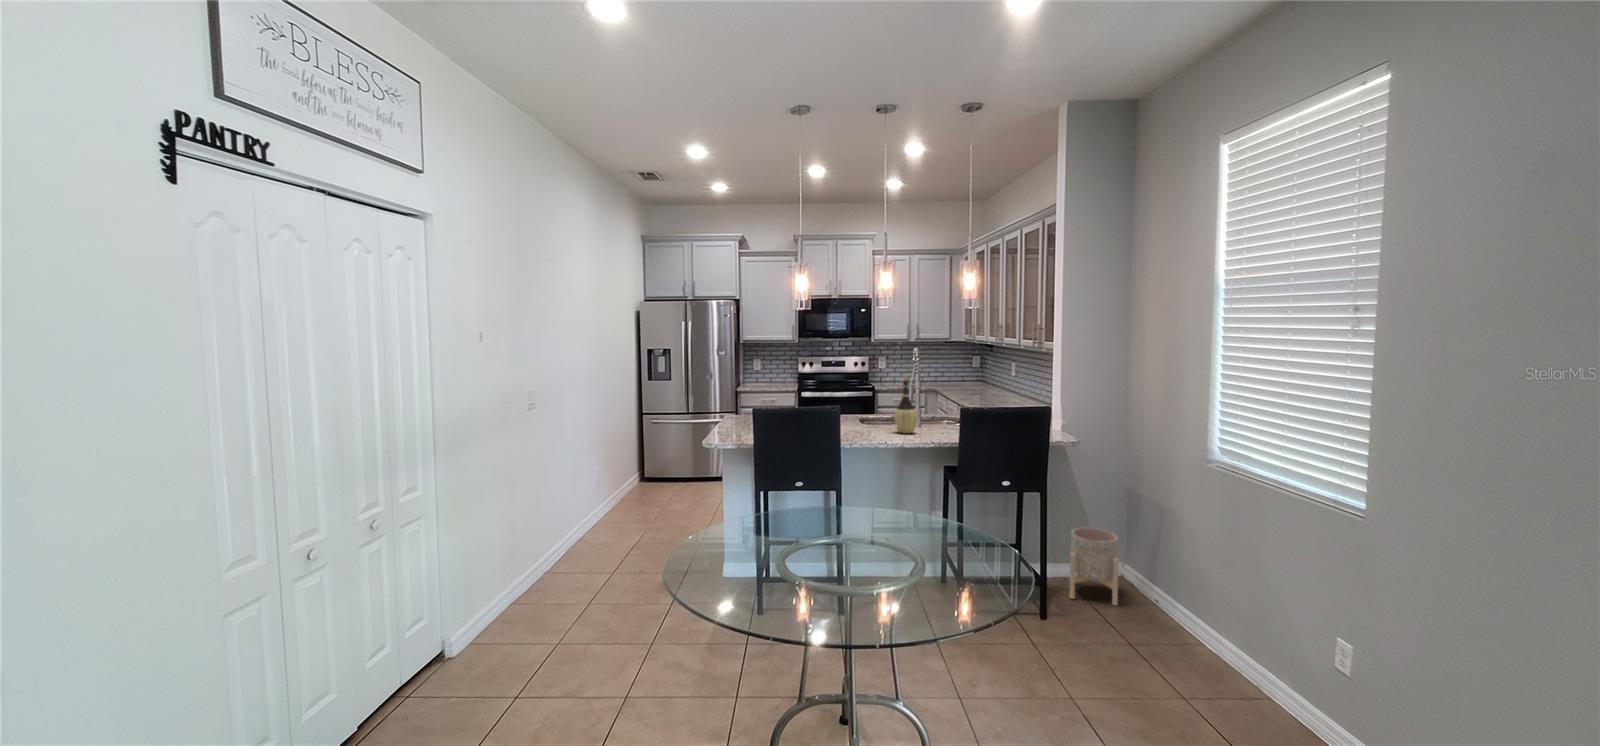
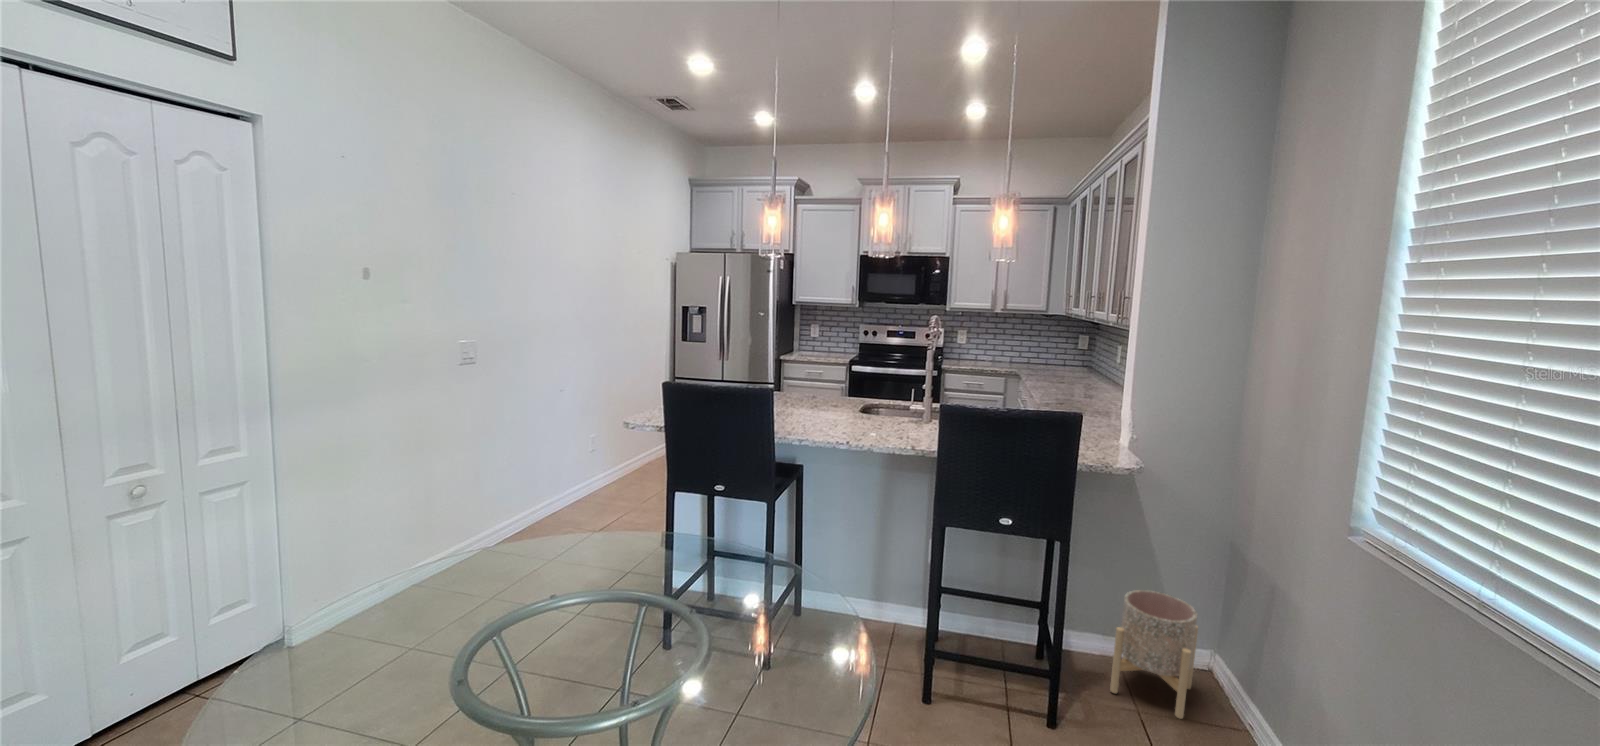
wine bottle: present [894,377,917,433] -> none [878,352,909,429]

